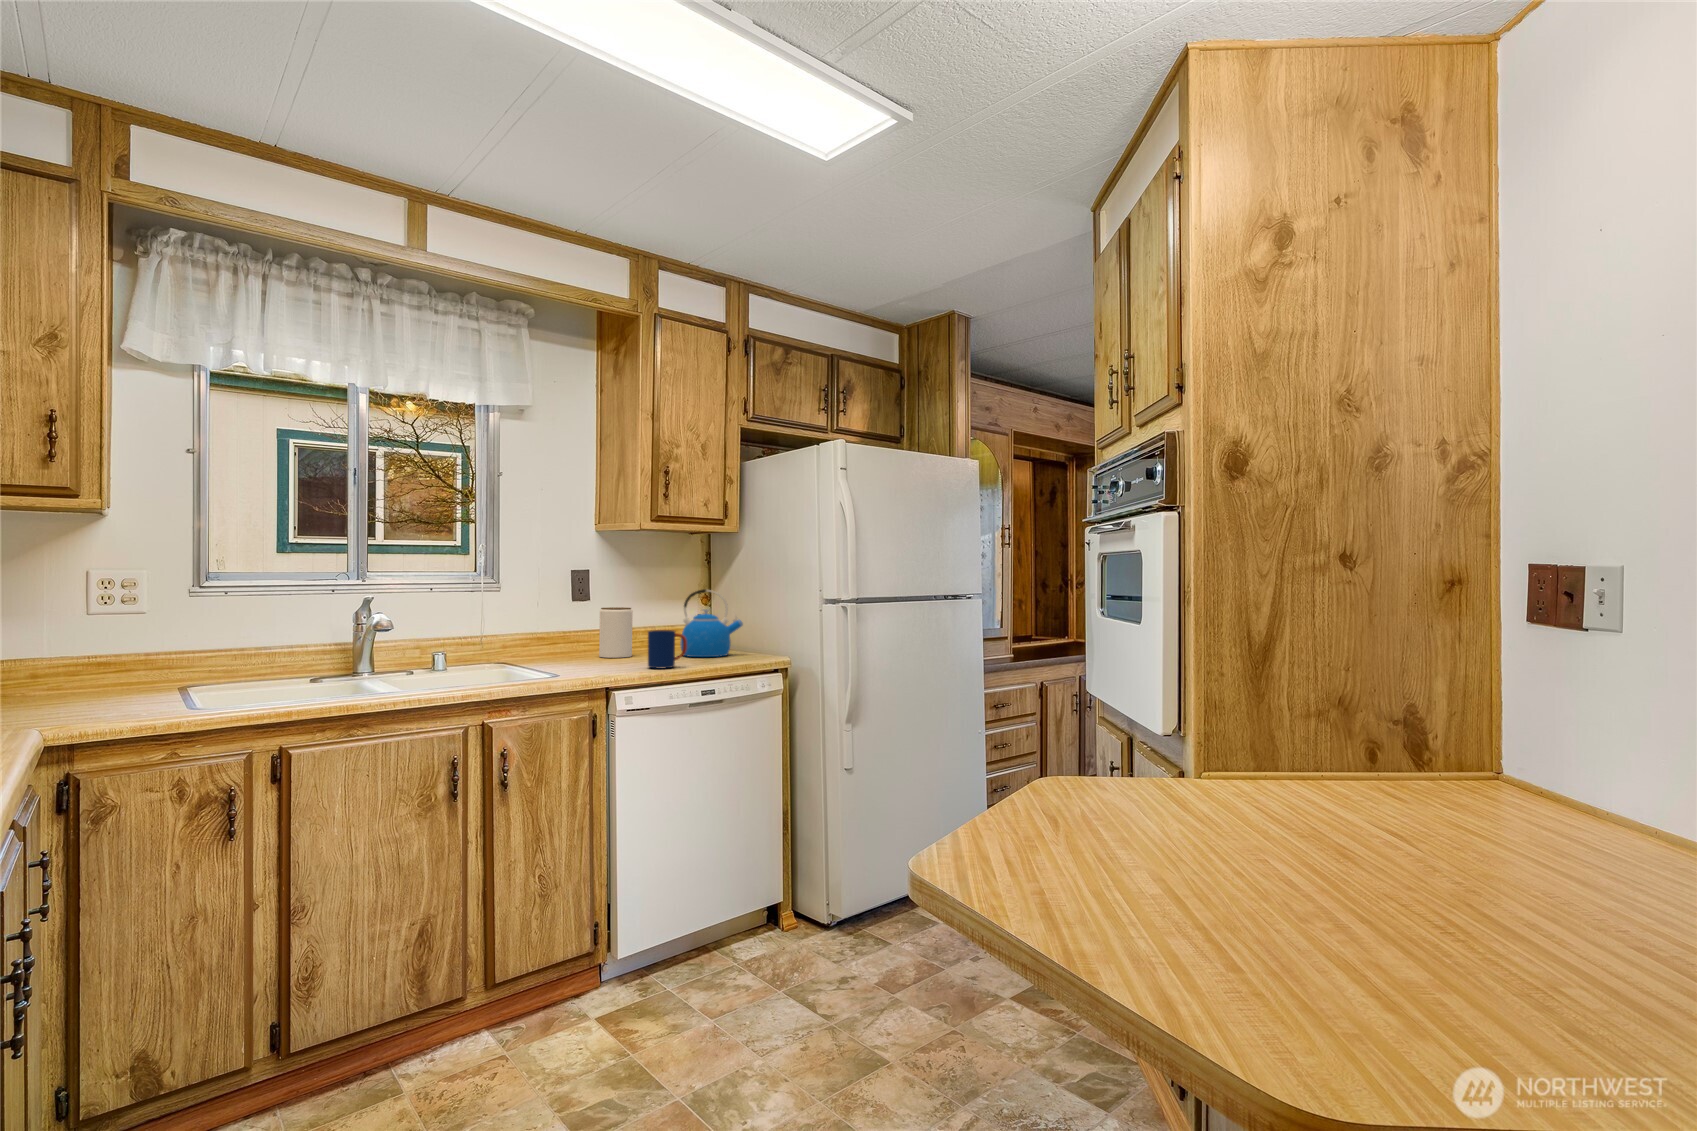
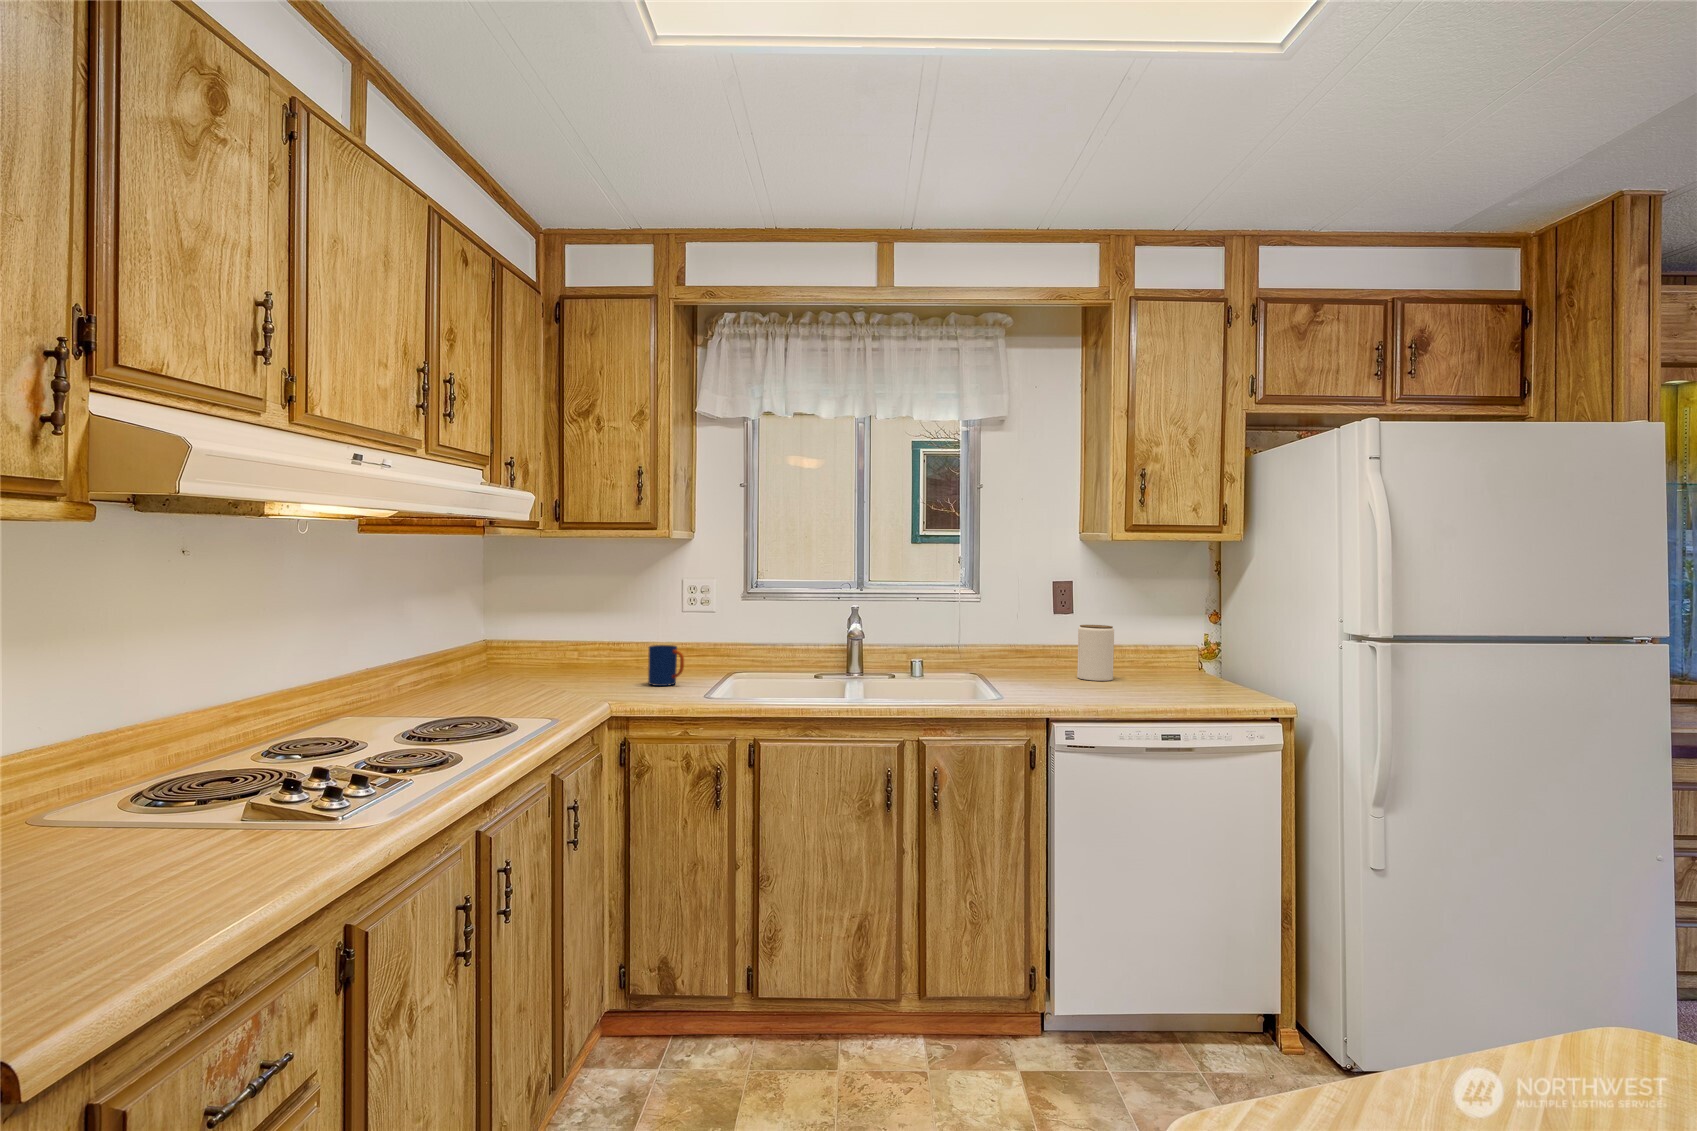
kettle: present [681,589,743,657] -> none [1167,609,1246,691]
mug: present [648,630,687,669] -> present [648,645,684,686]

